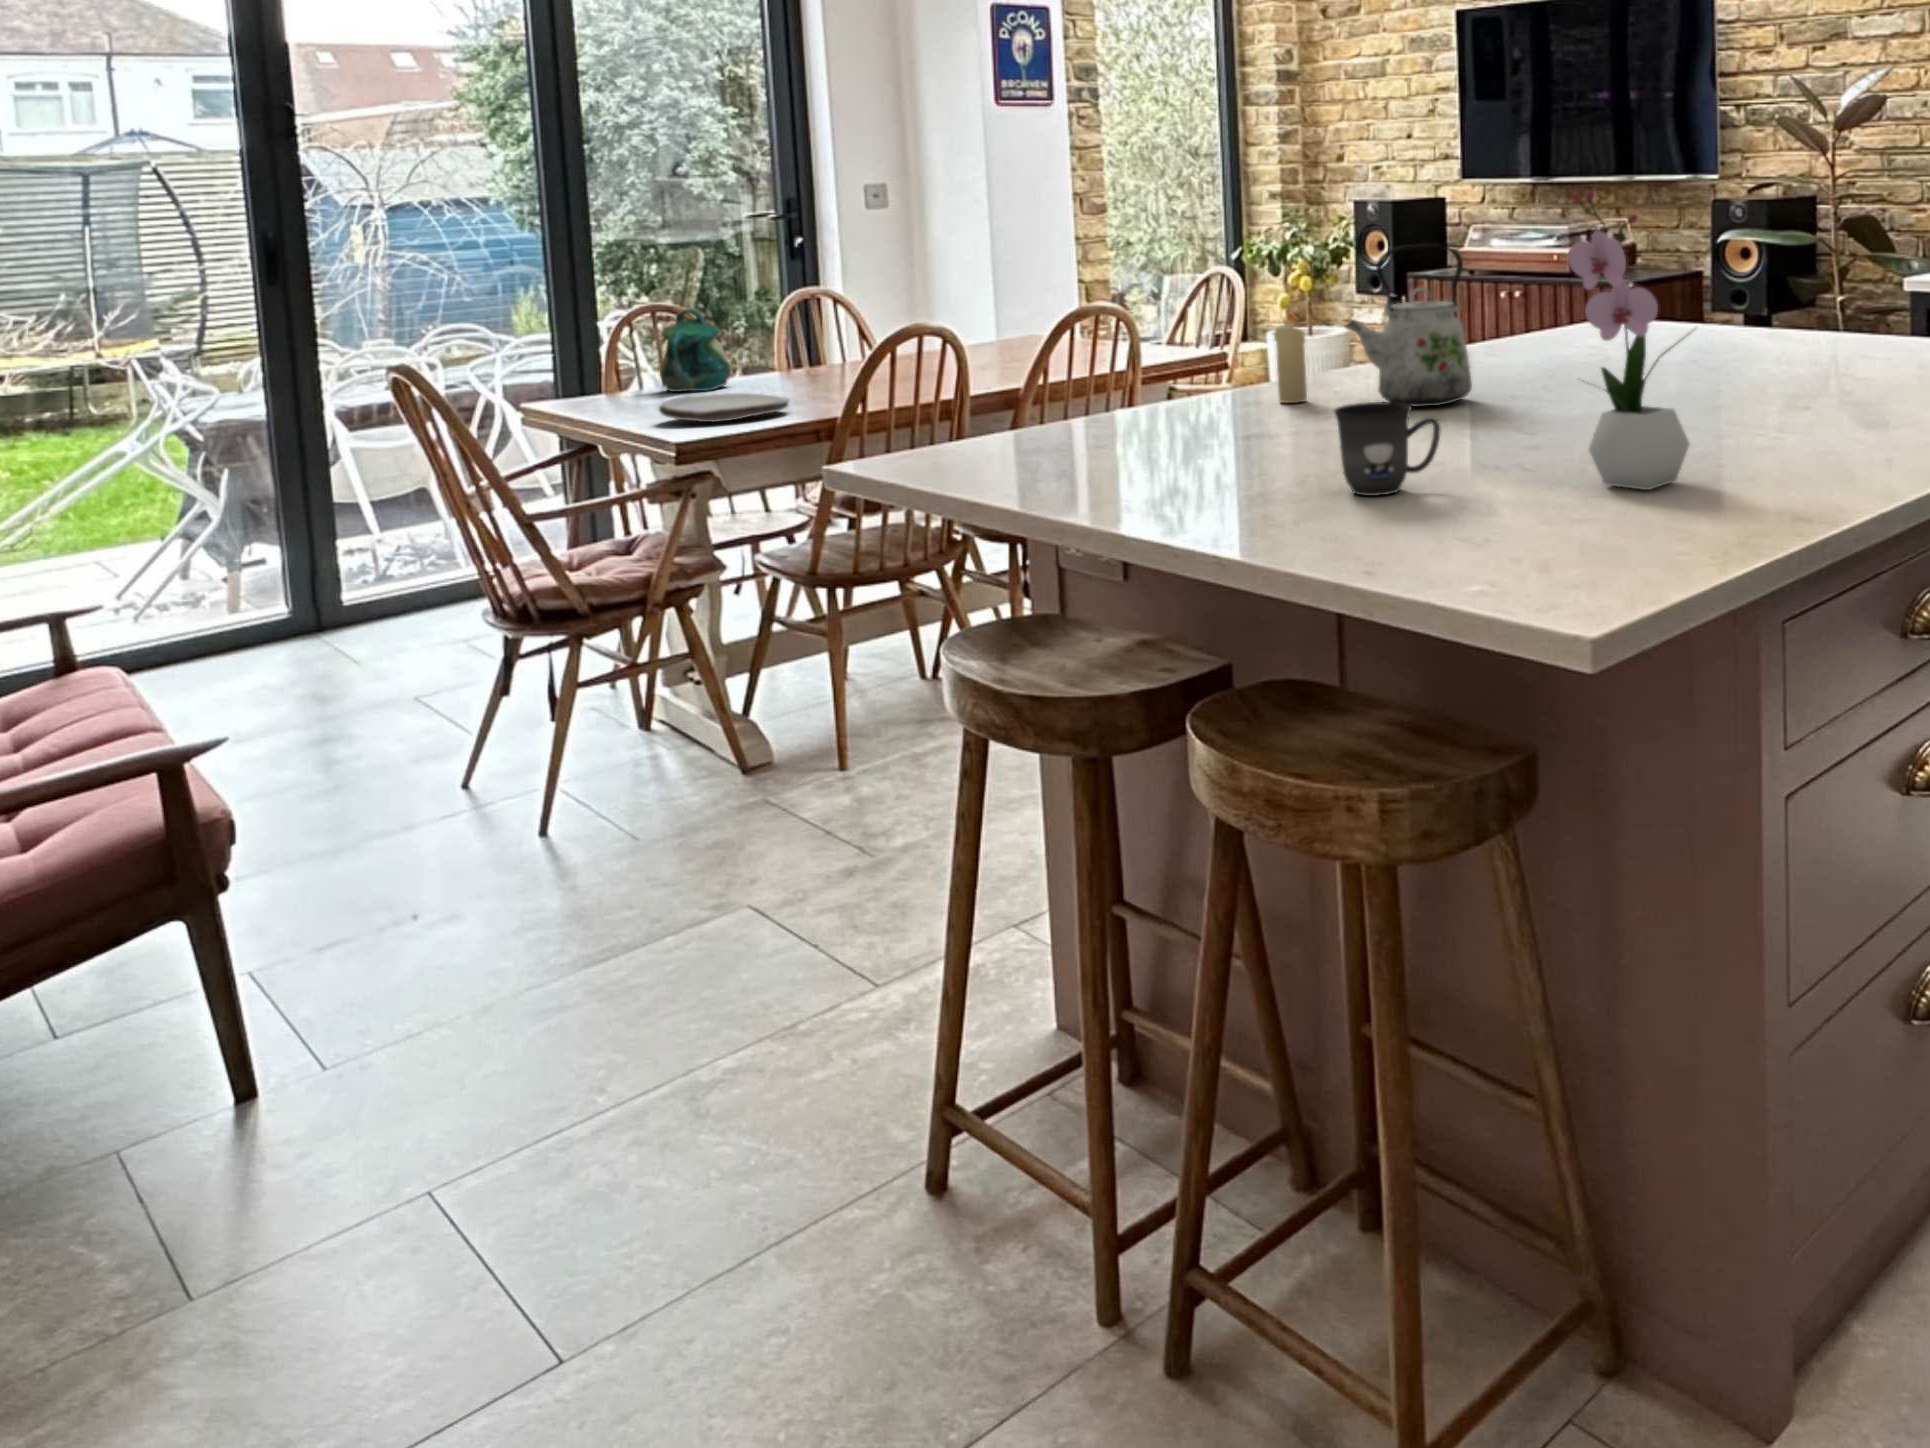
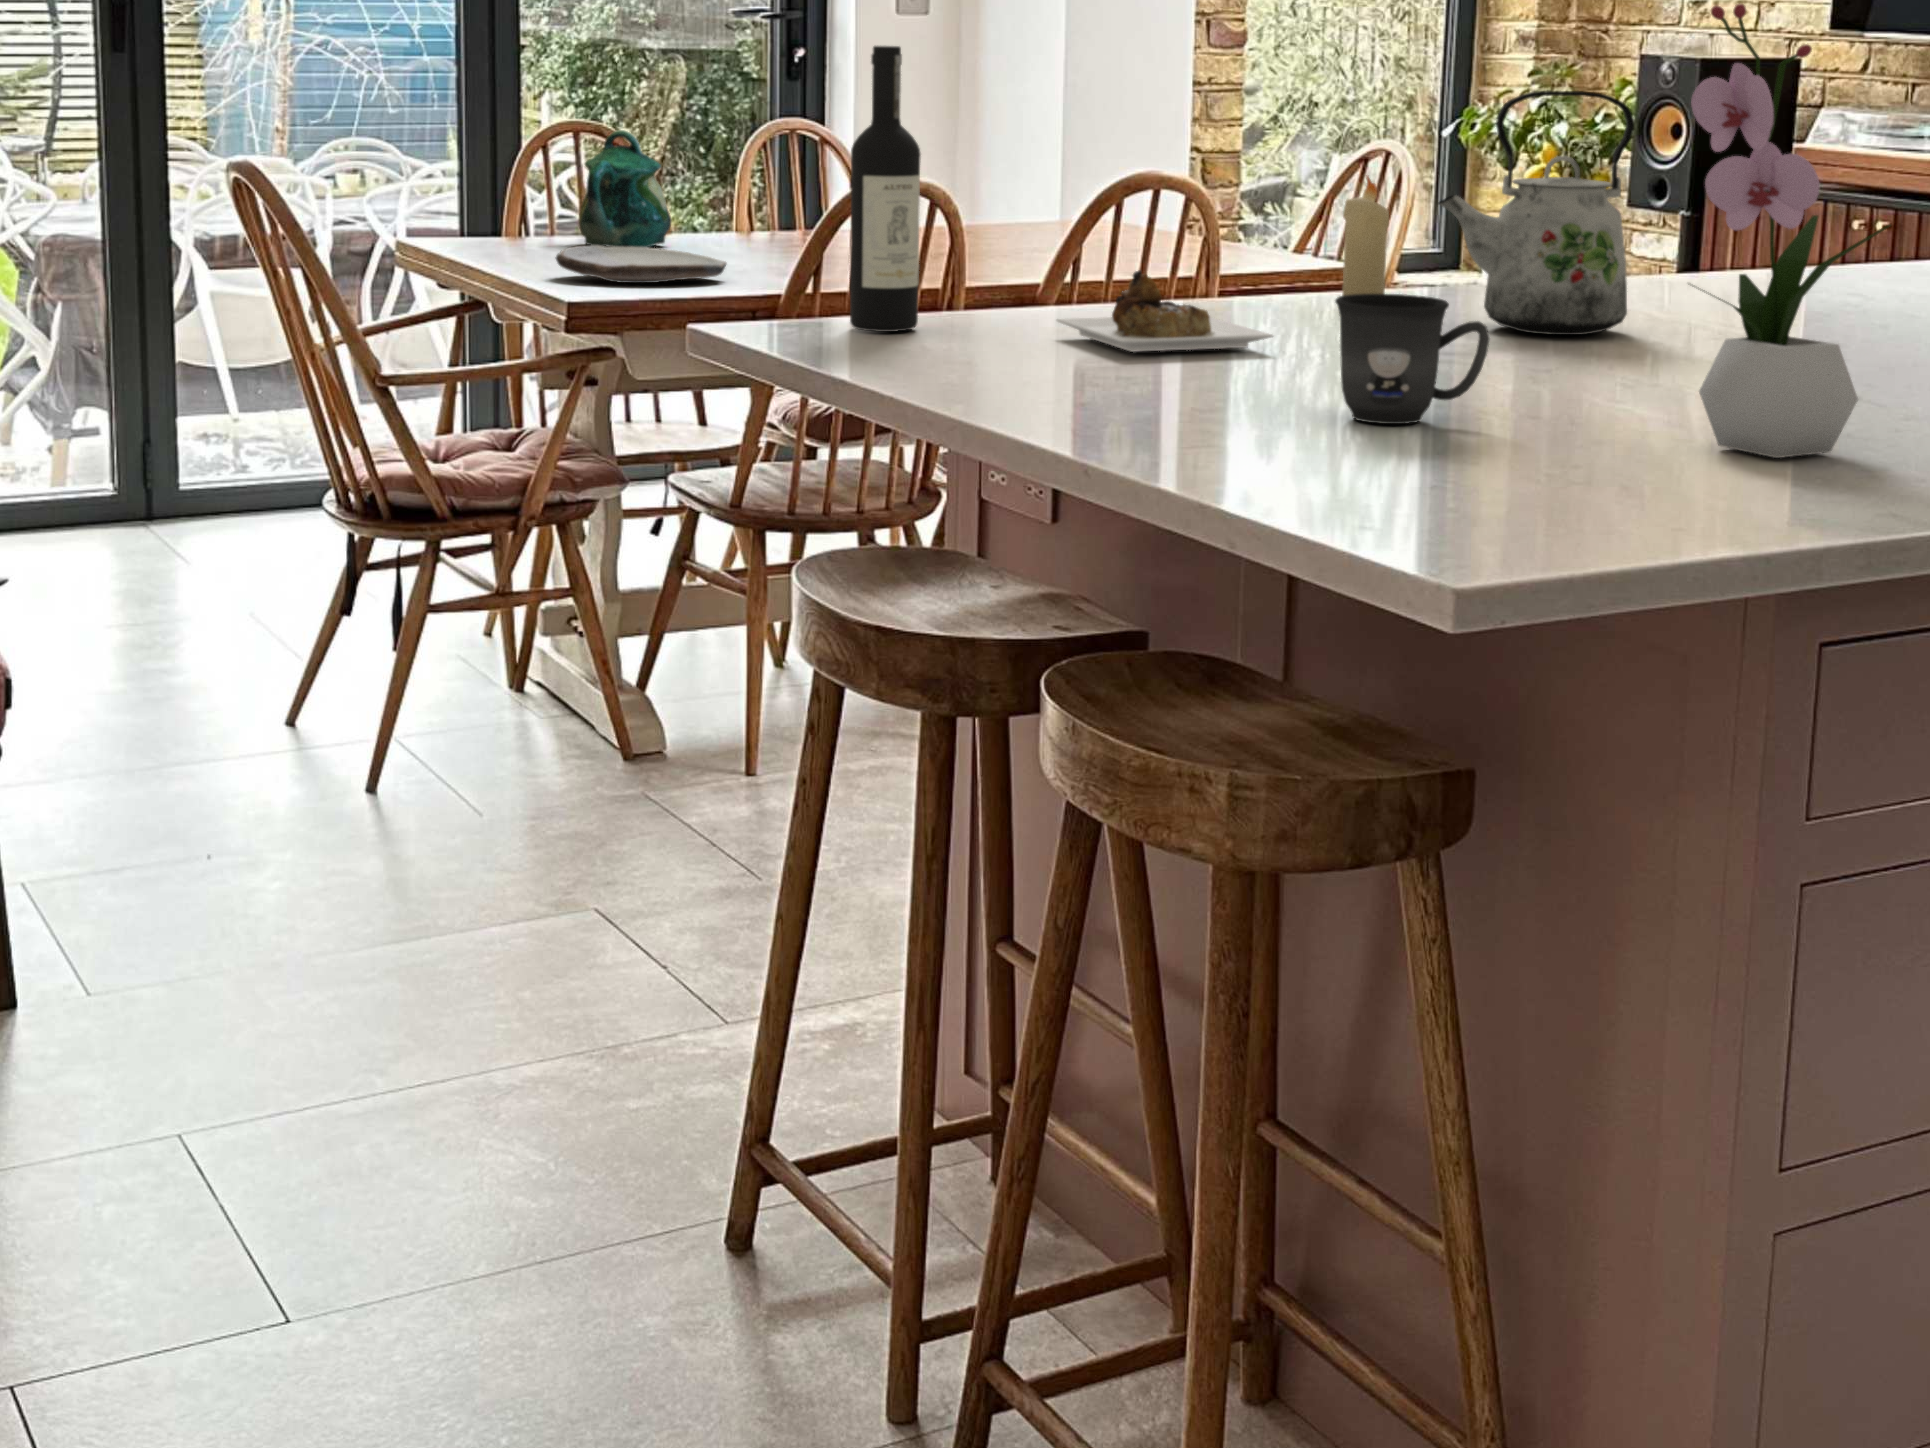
wine bottle: none [938,253,1259,460] -> present [850,45,1273,352]

